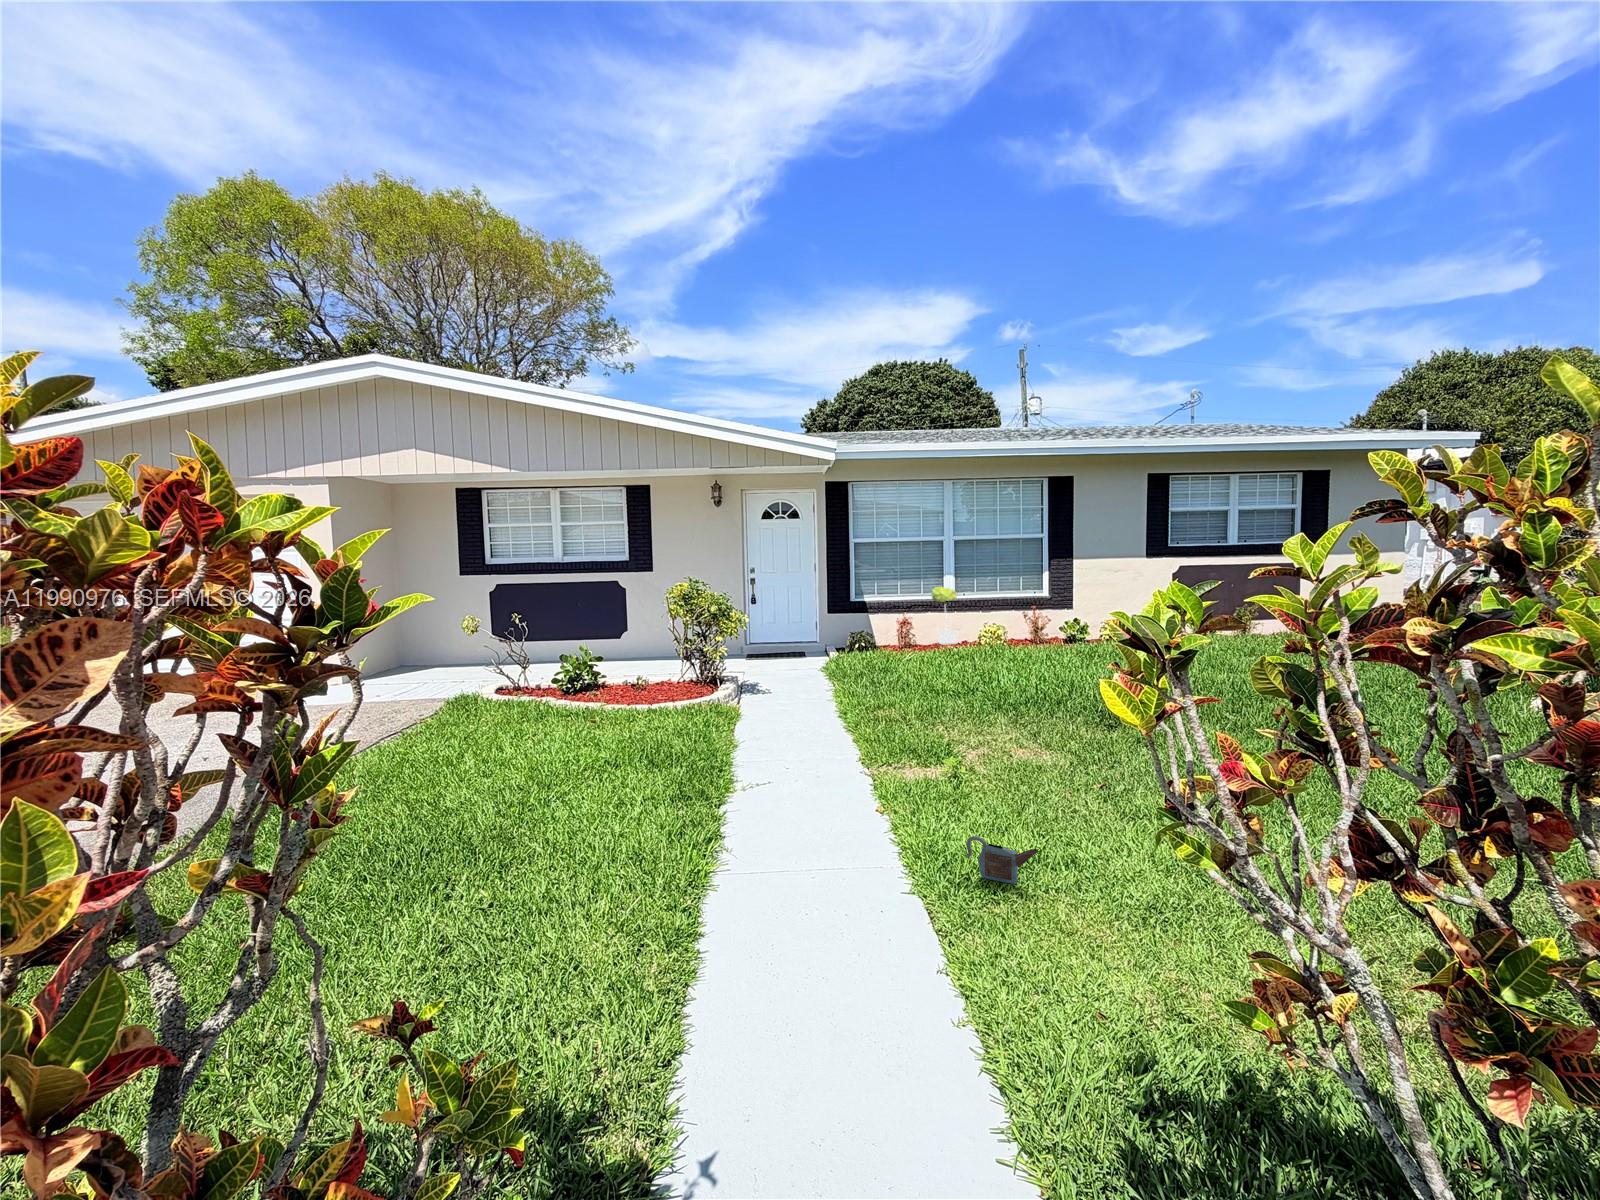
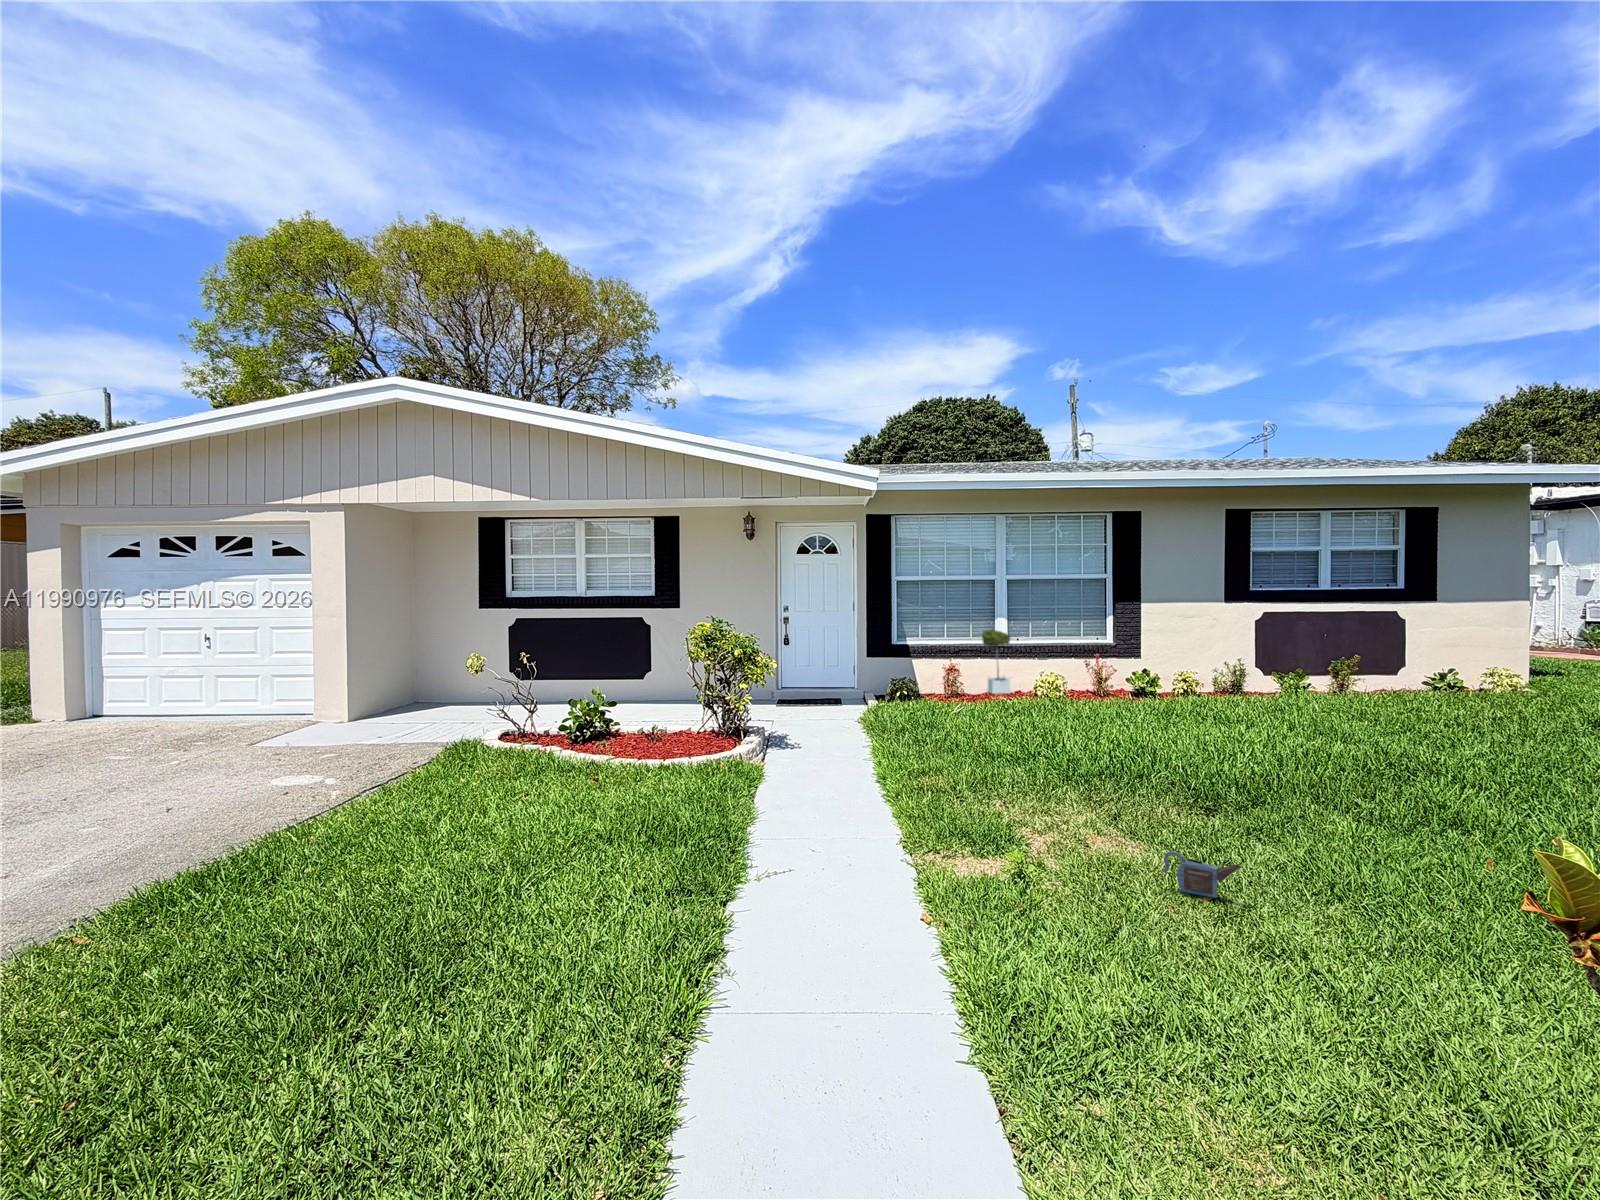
watering can: present [966,836,1039,884] -> present [1163,851,1241,898]

